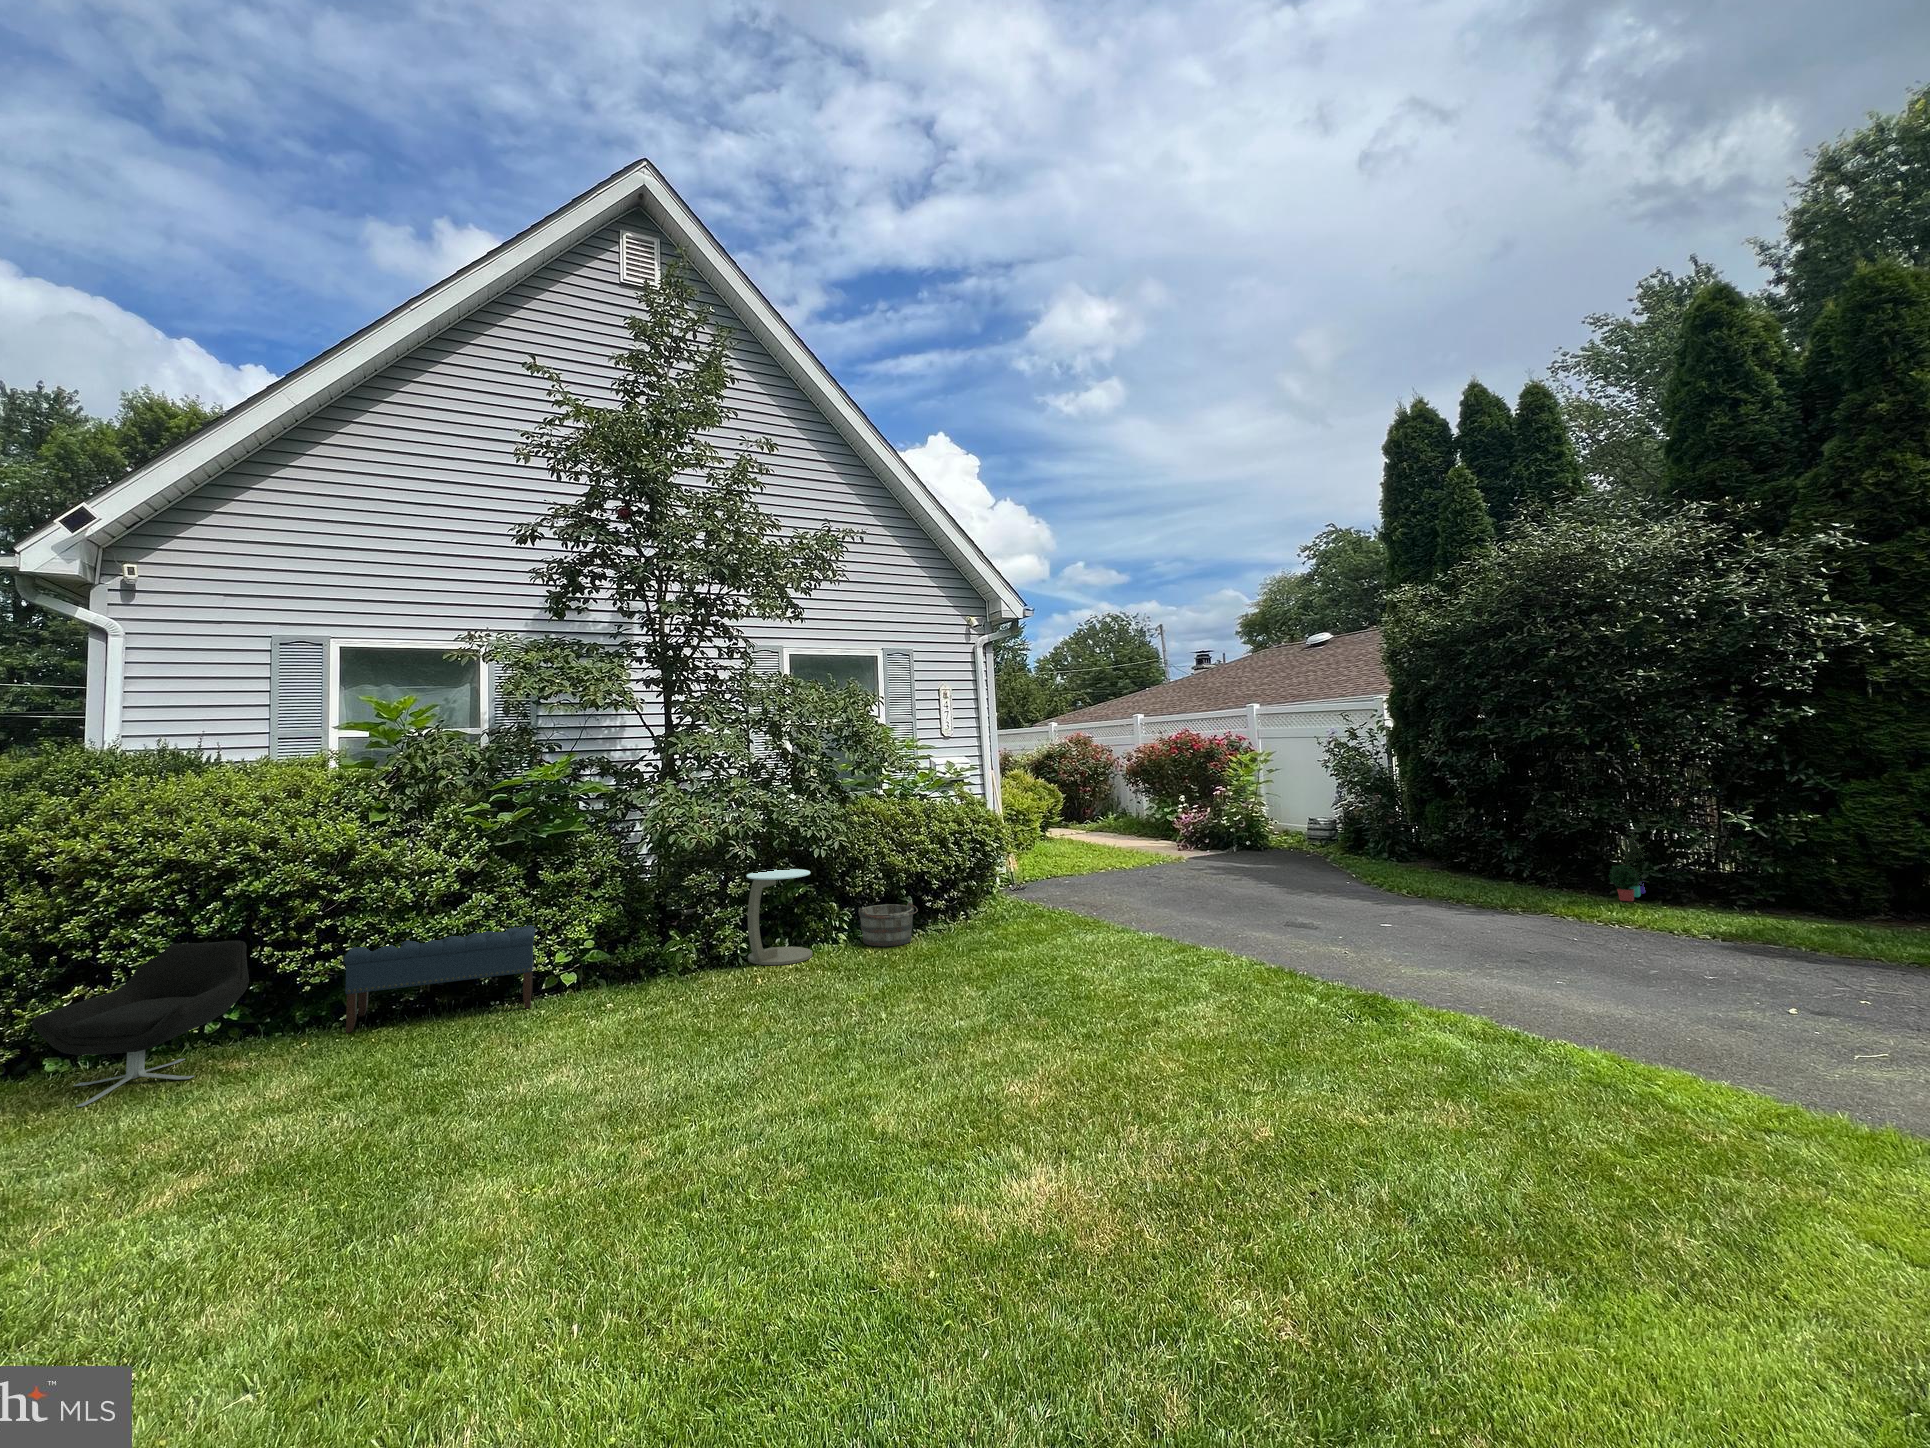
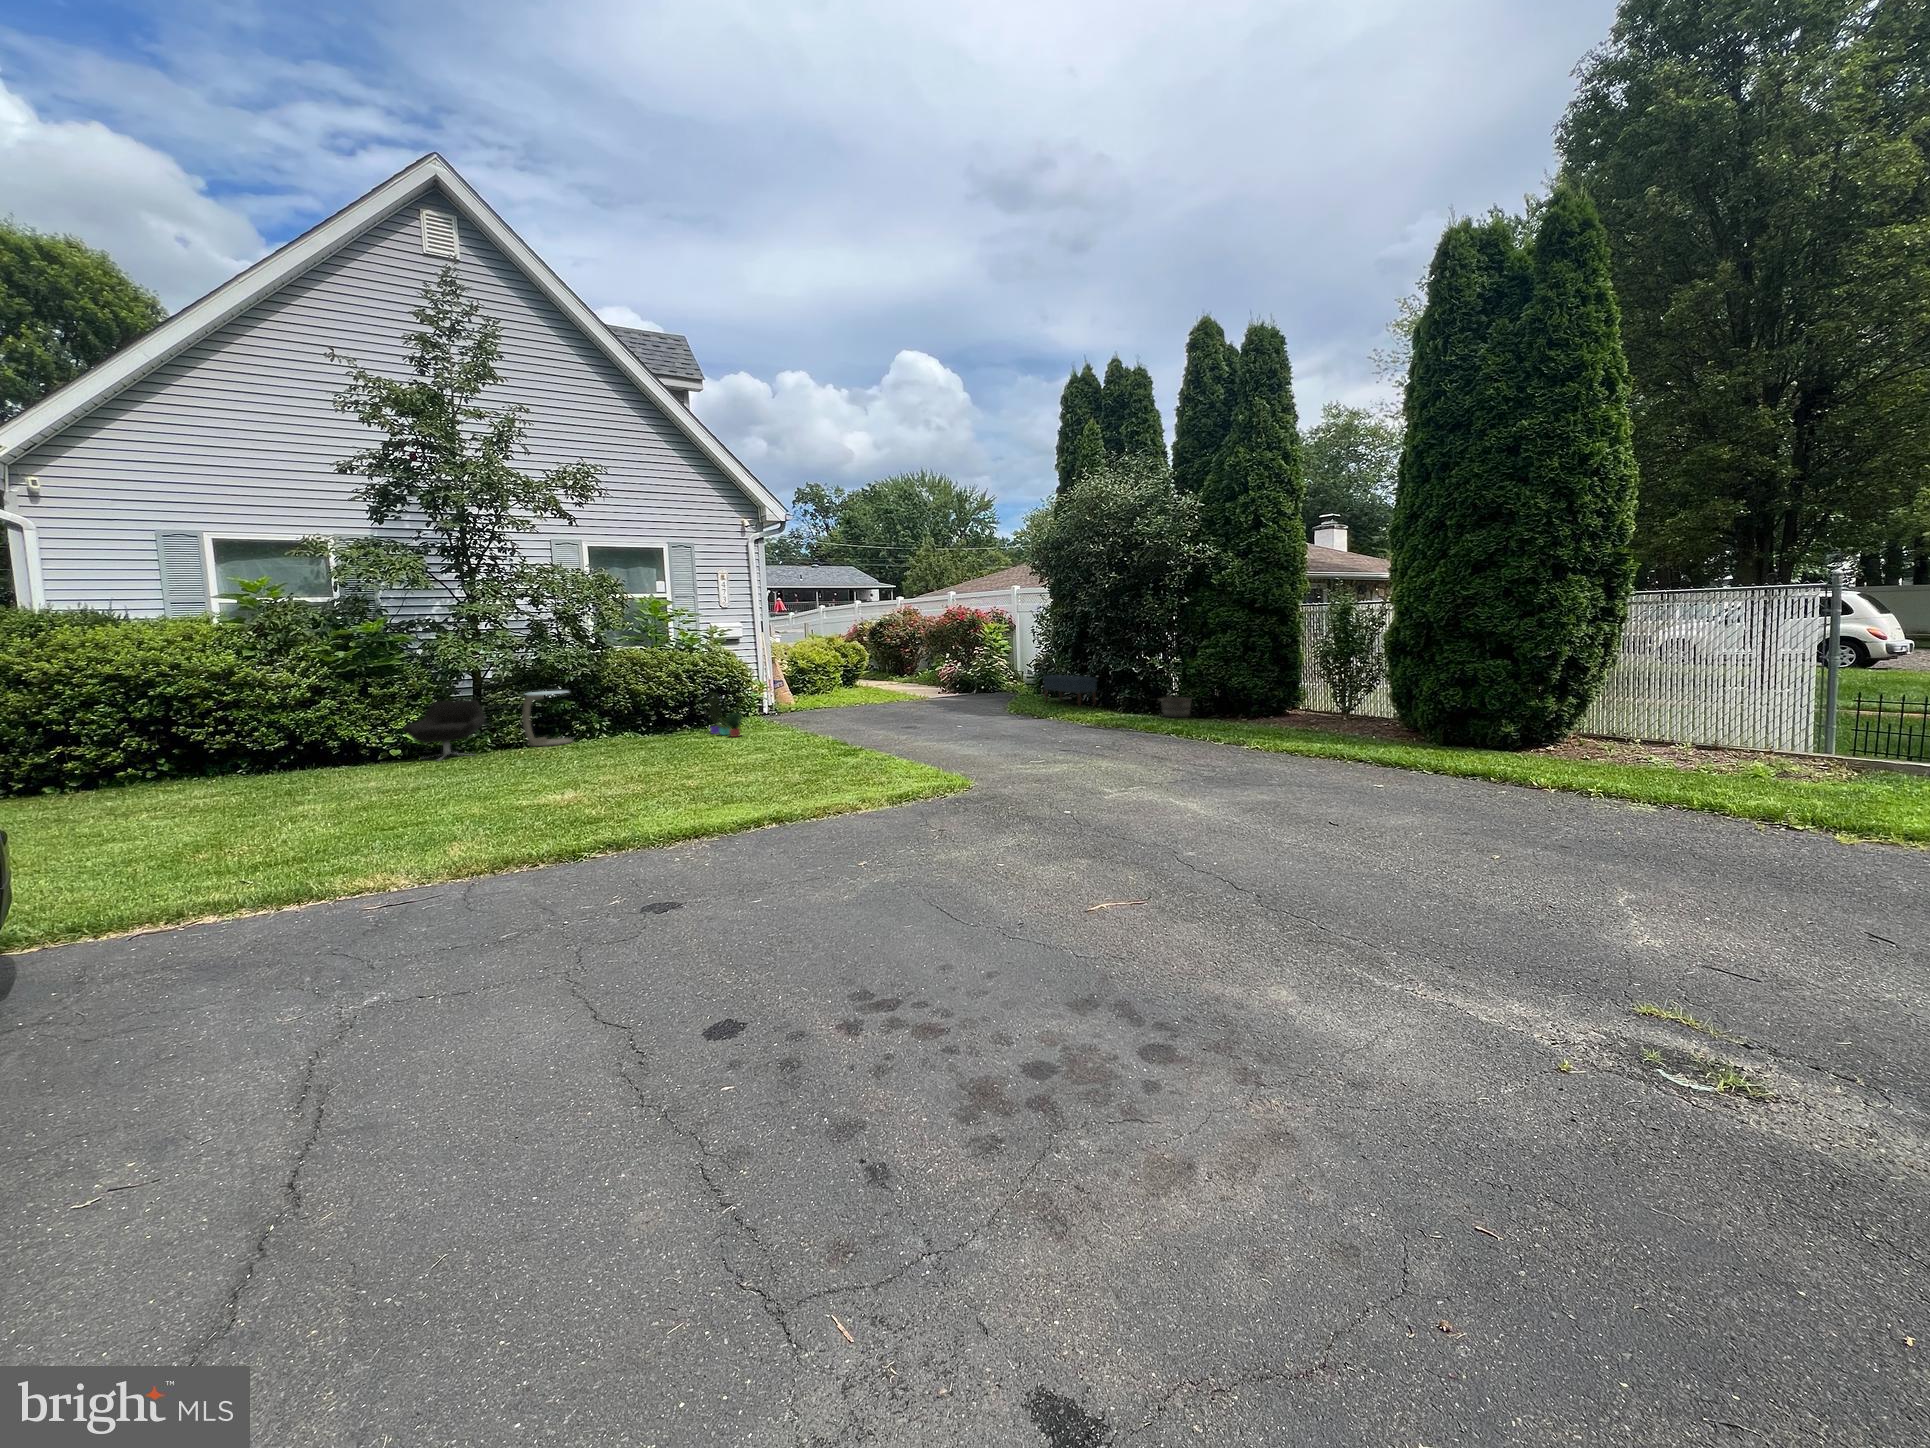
potted plant: present [1609,833,1647,901] -> present [708,693,742,737]
bucket: present [858,901,918,946] -> present [1158,695,1192,717]
bench: present [344,925,536,1033] -> present [1043,675,1097,706]
lounge chair: present [32,940,249,1107] -> present [402,700,485,760]

